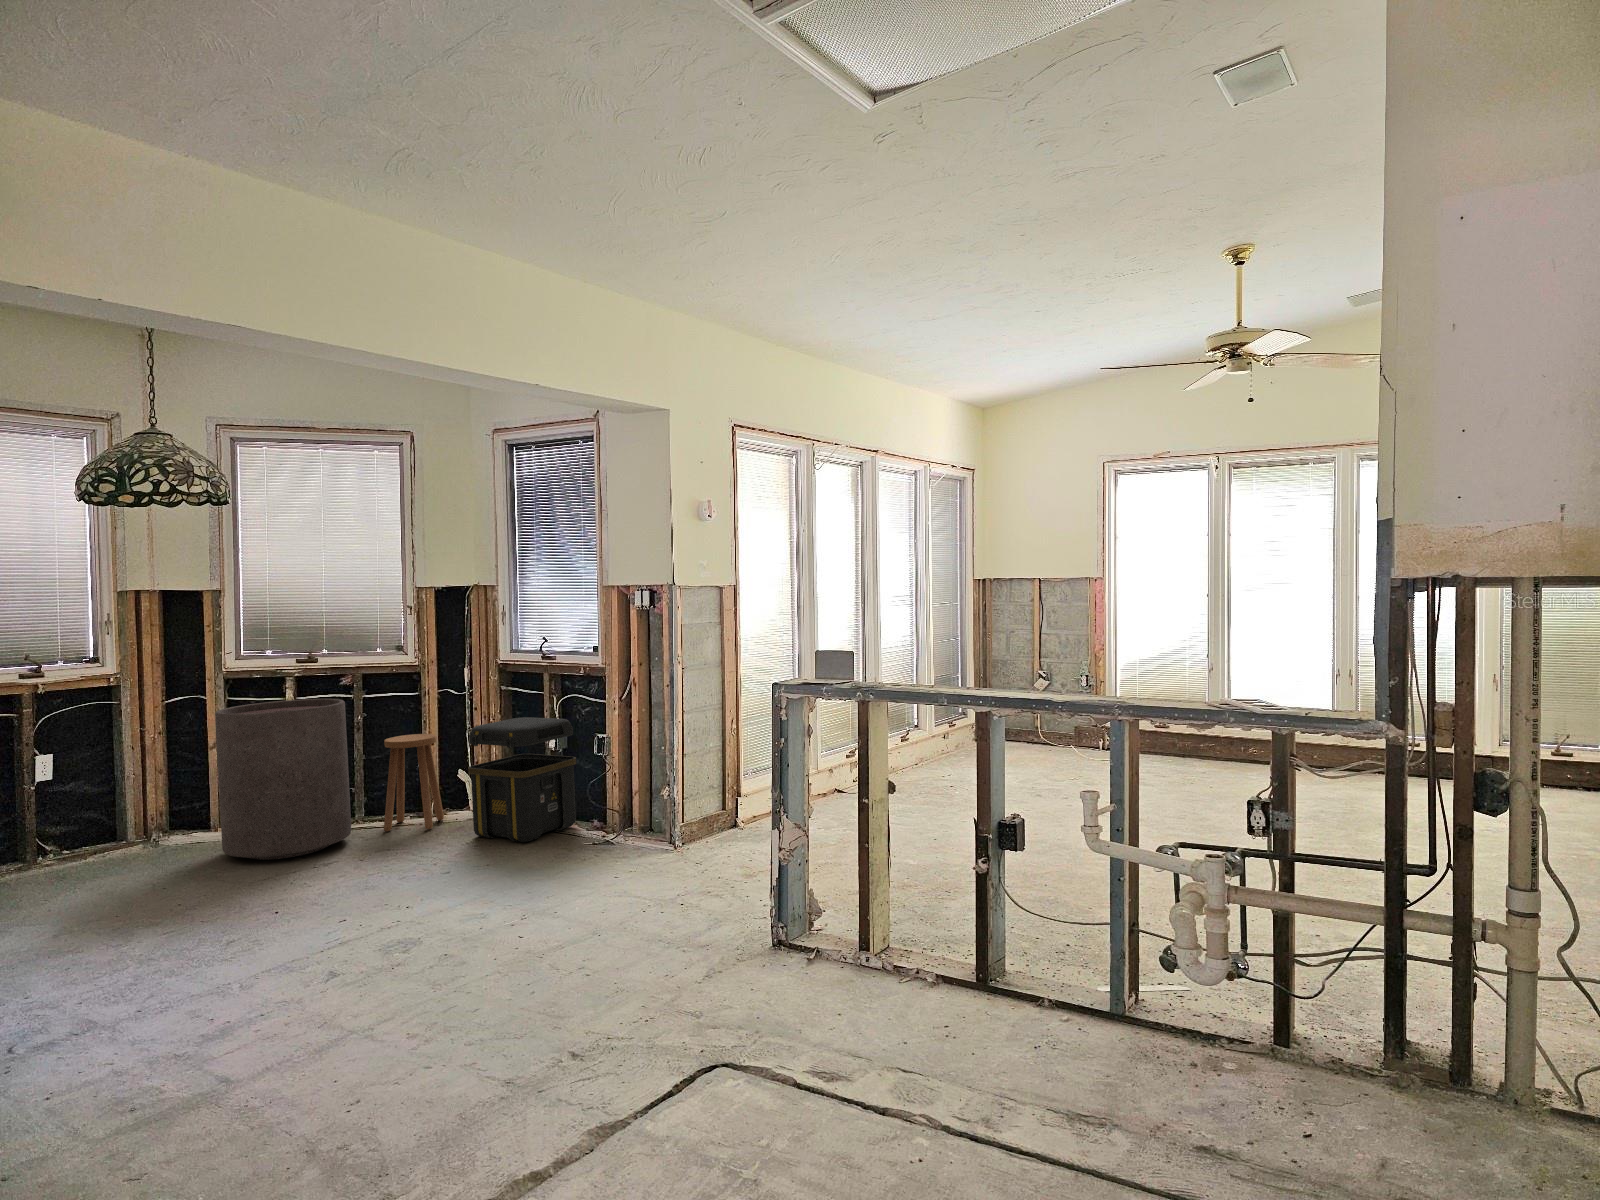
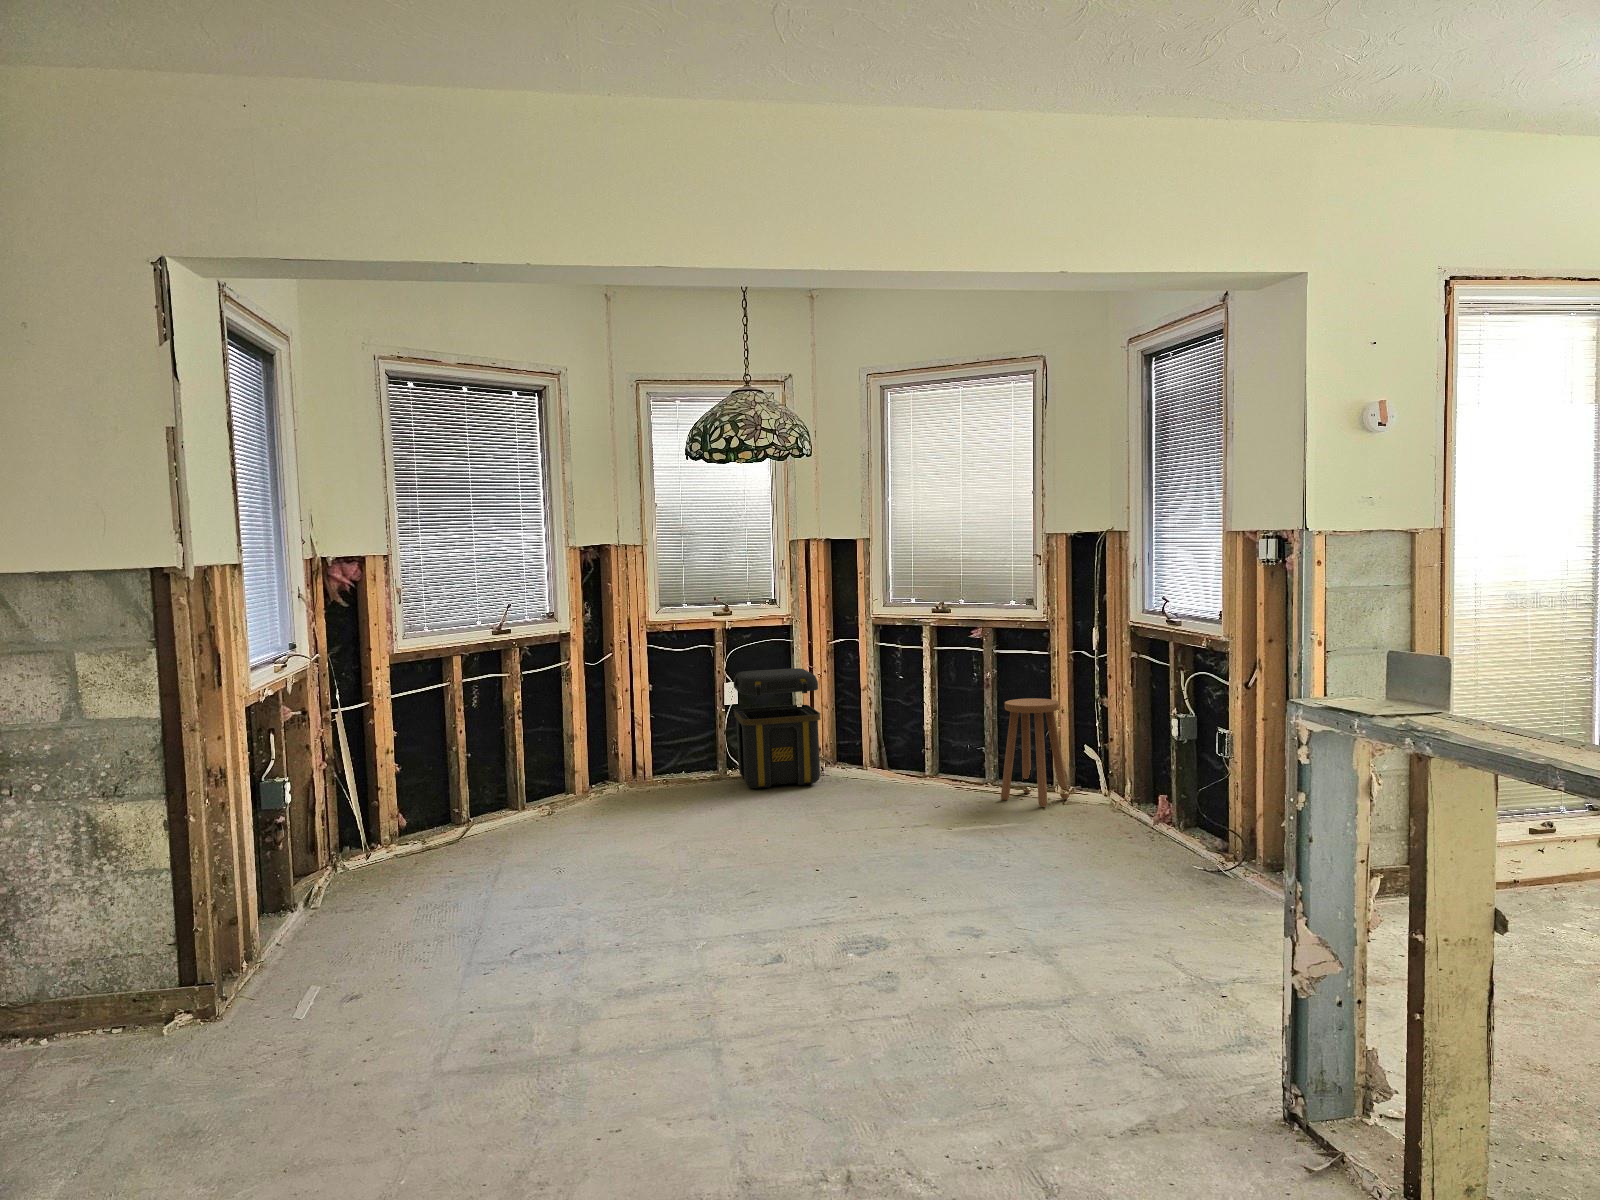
trash can: present [215,699,351,860] -> none [844,650,965,808]
toolbox: present [468,717,576,842] -> present [734,668,820,788]

